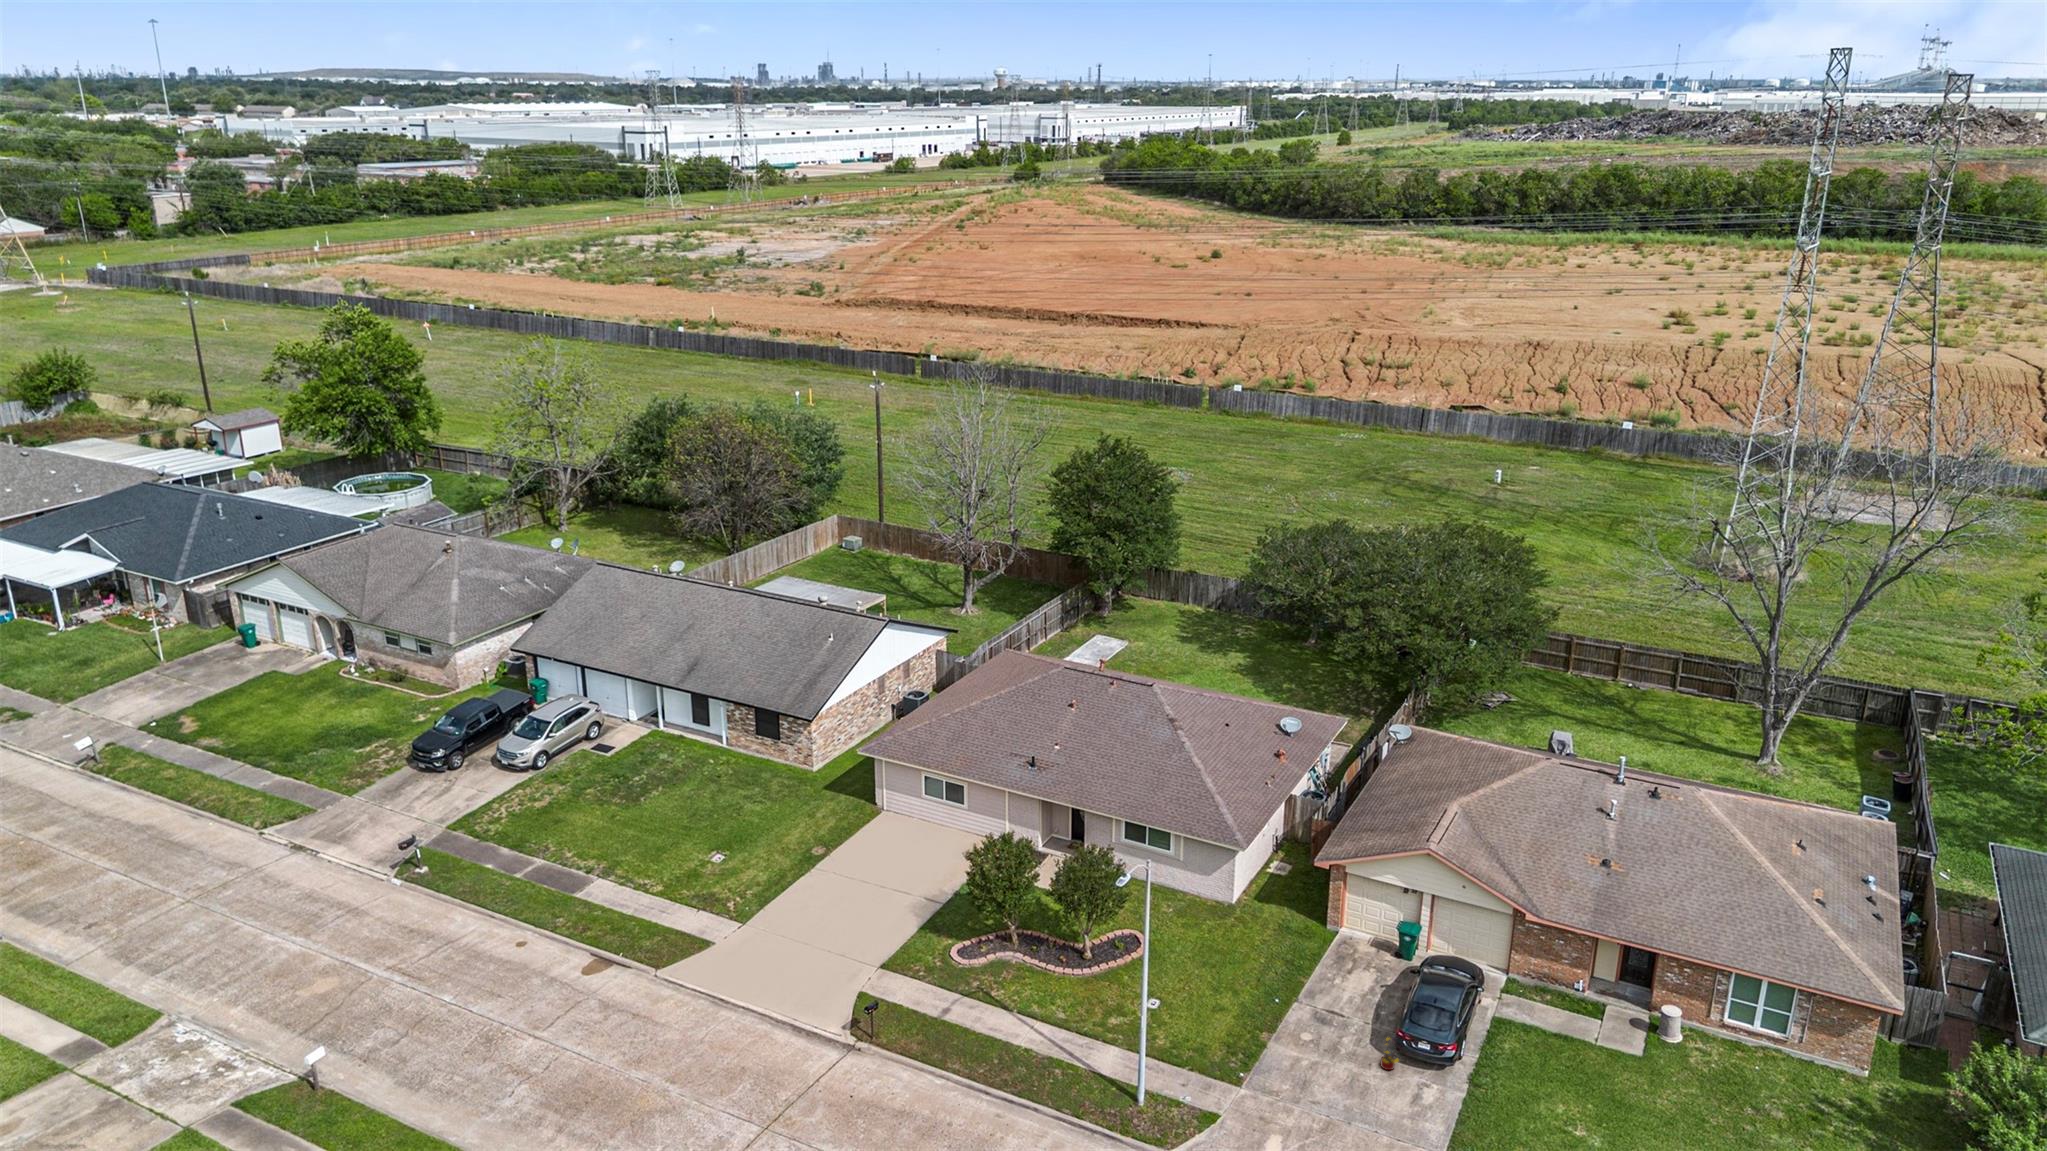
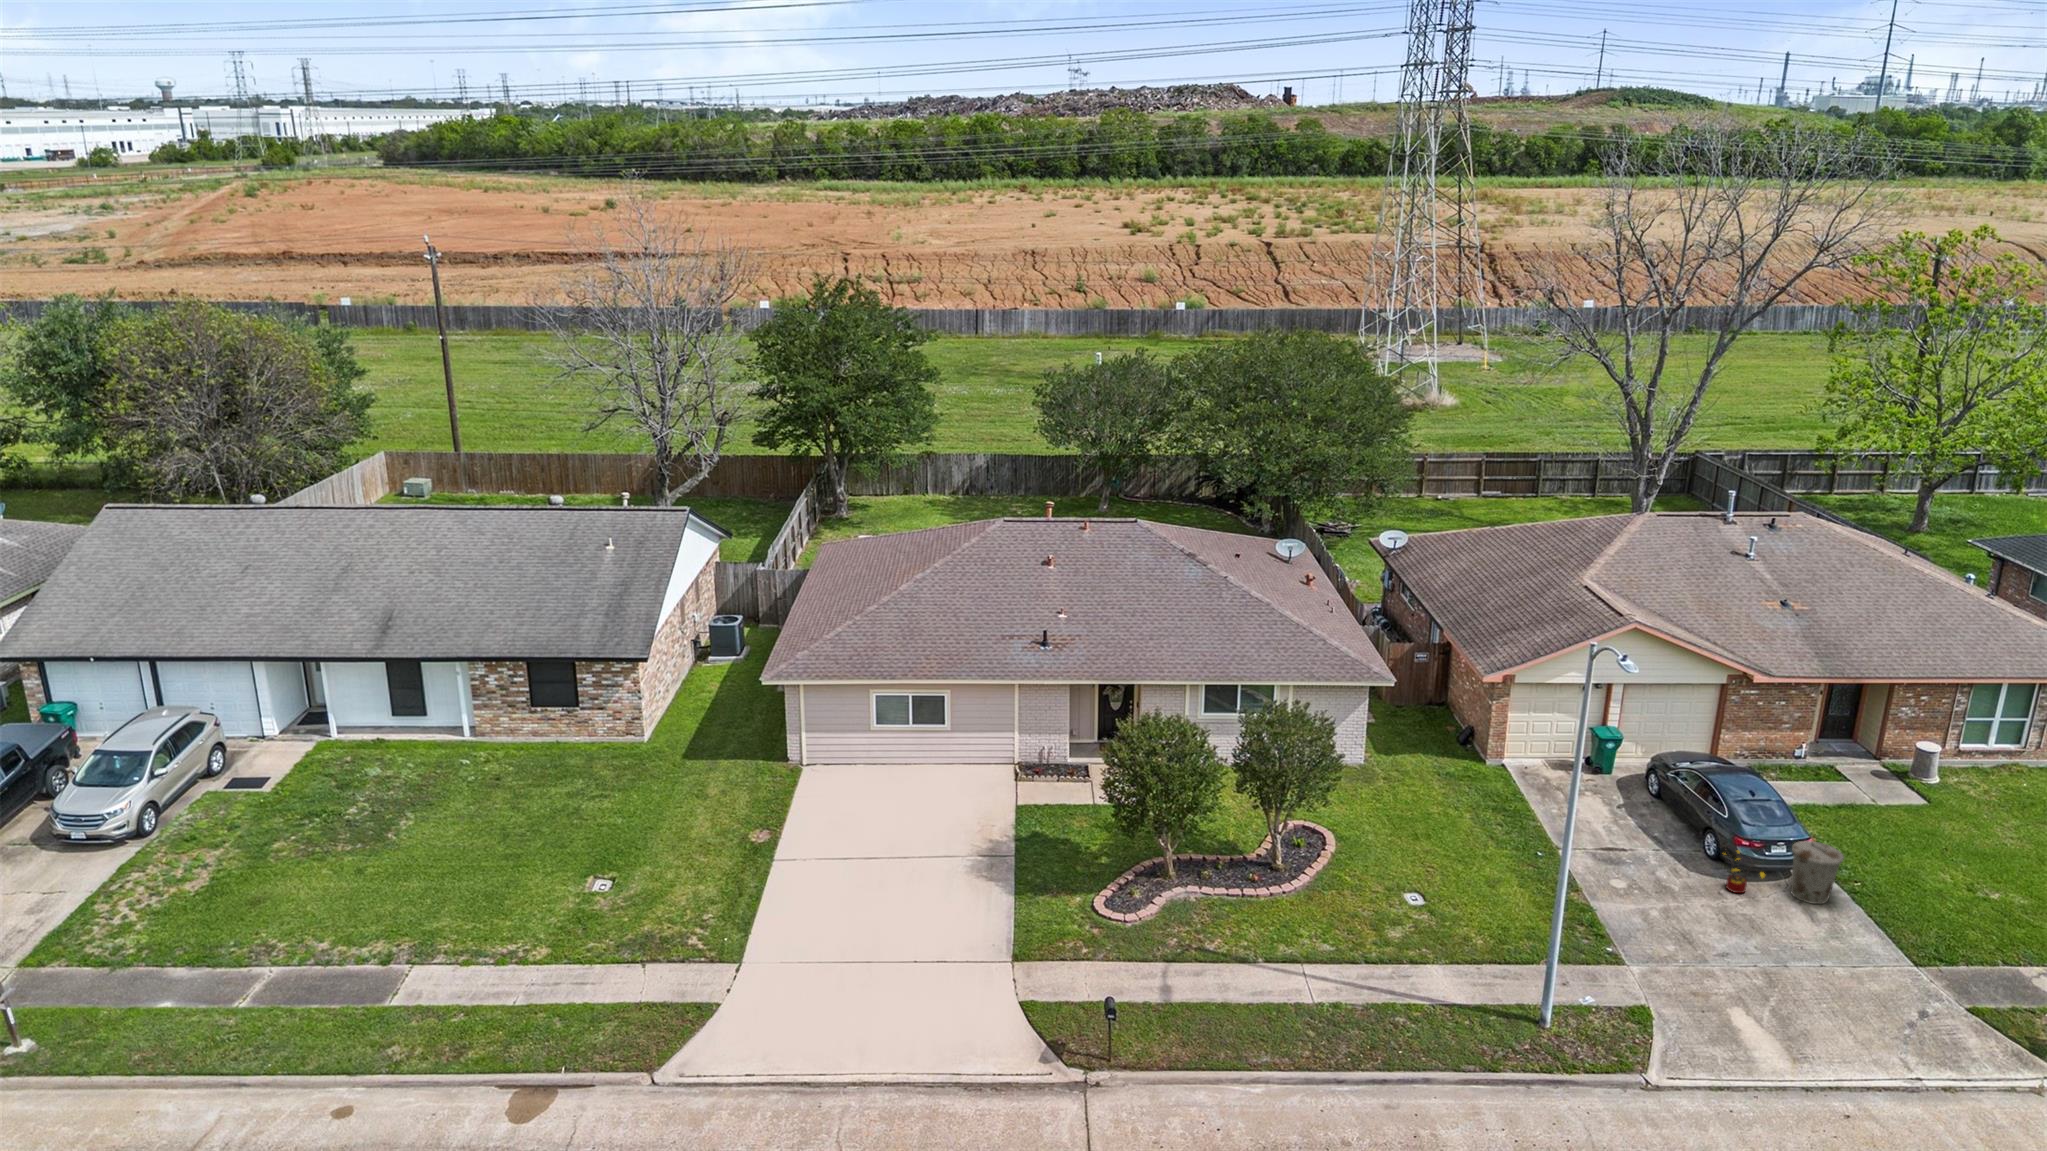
trash can: none [1424,1046,1460,1096] -> present [1791,841,1844,904]

